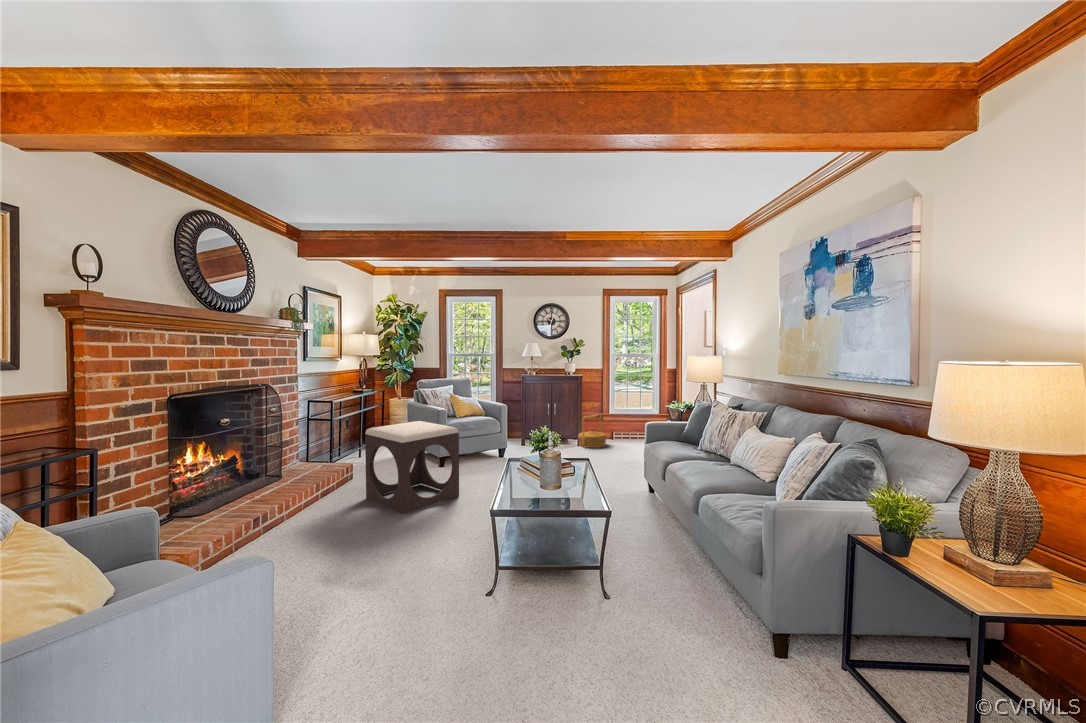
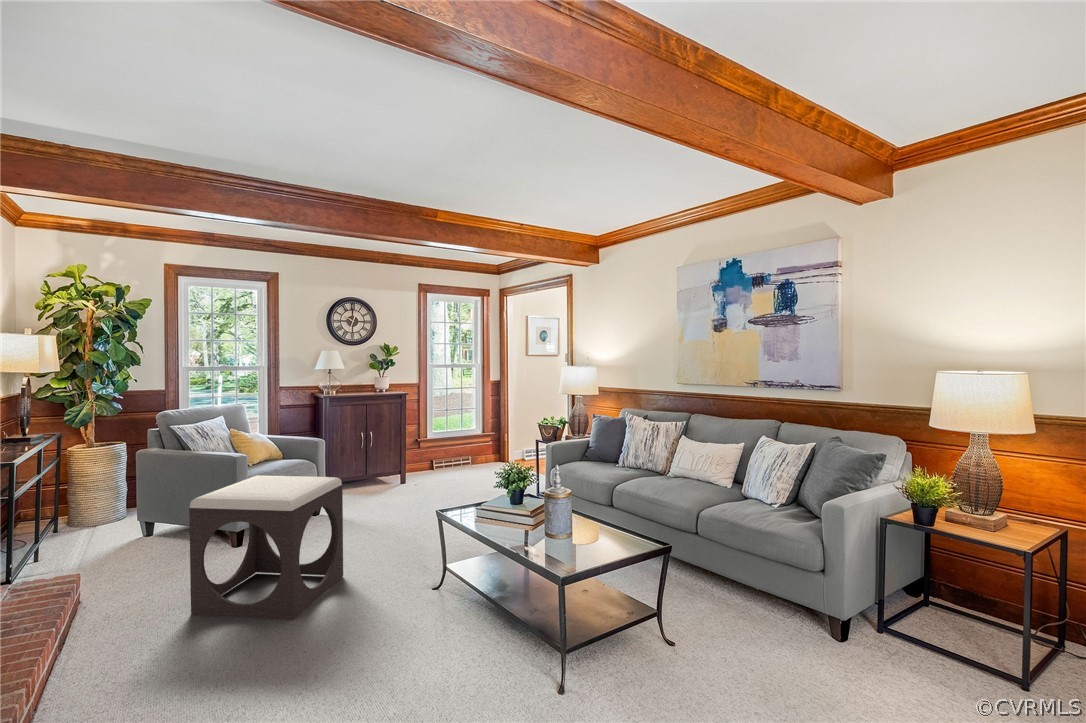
woven basket: present [579,414,606,448] -> none [402,441,438,484]

